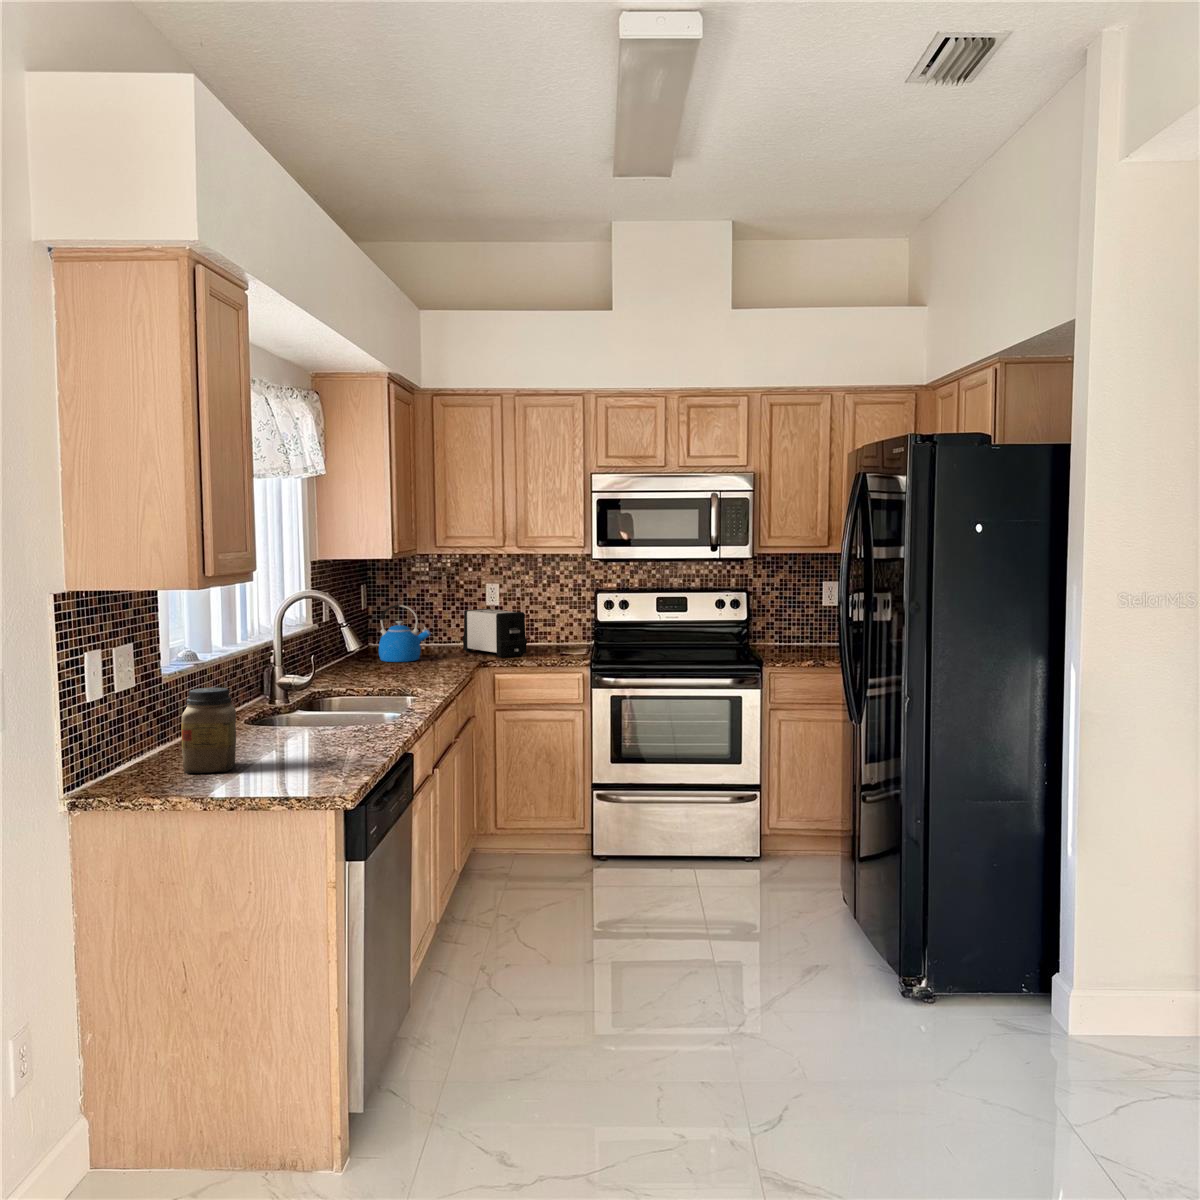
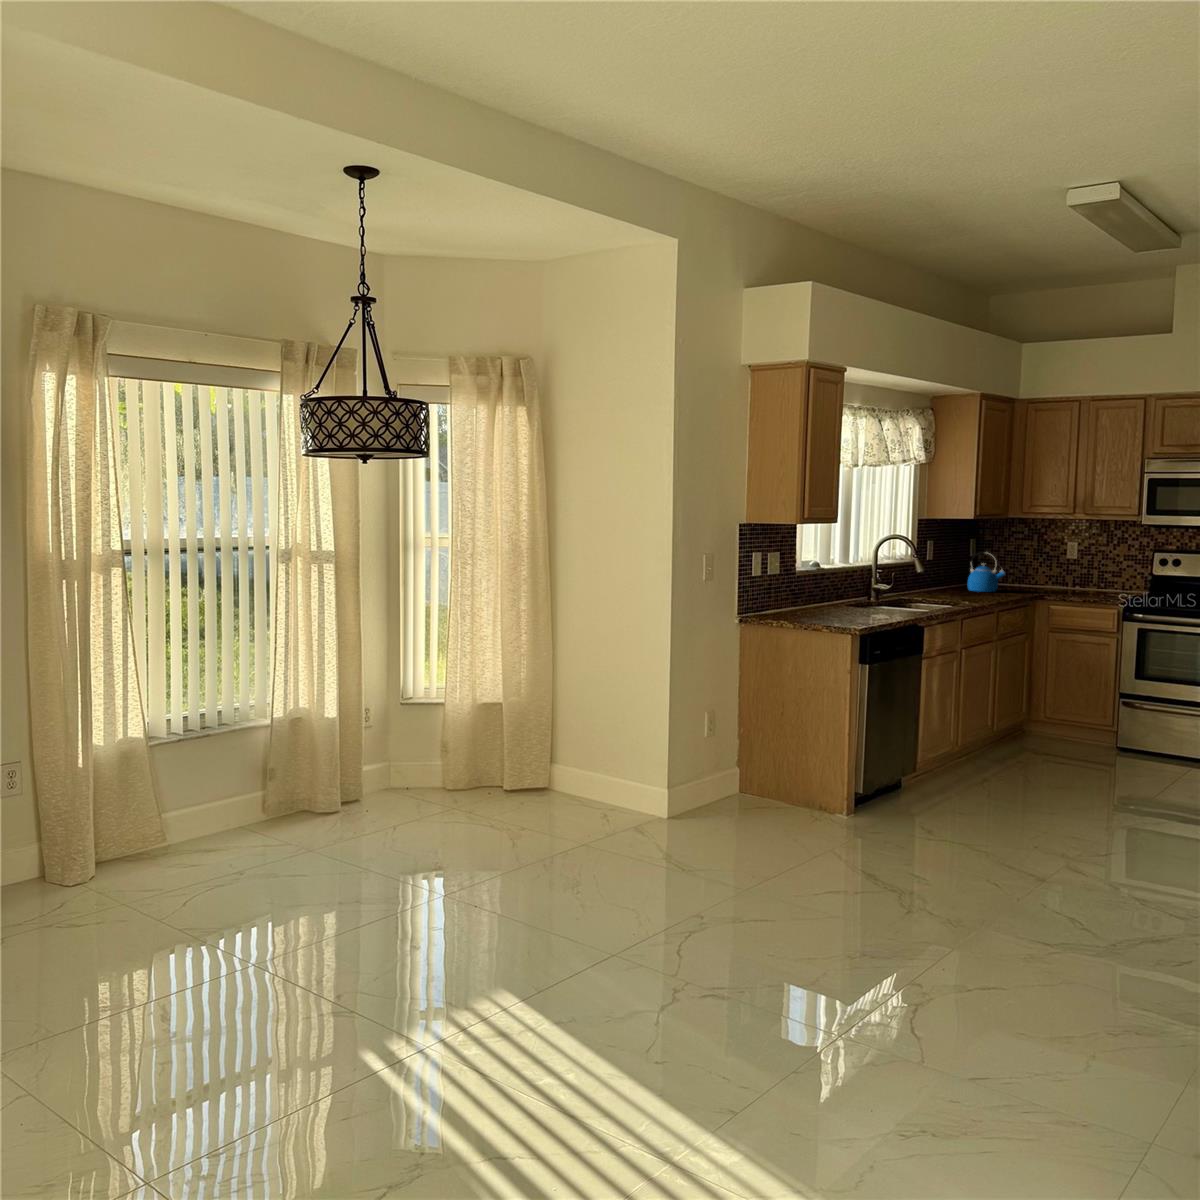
toaster: present [462,609,527,657] -> none [1039,560,1084,596]
jar: present [181,687,236,773] -> none [793,576,822,617]

